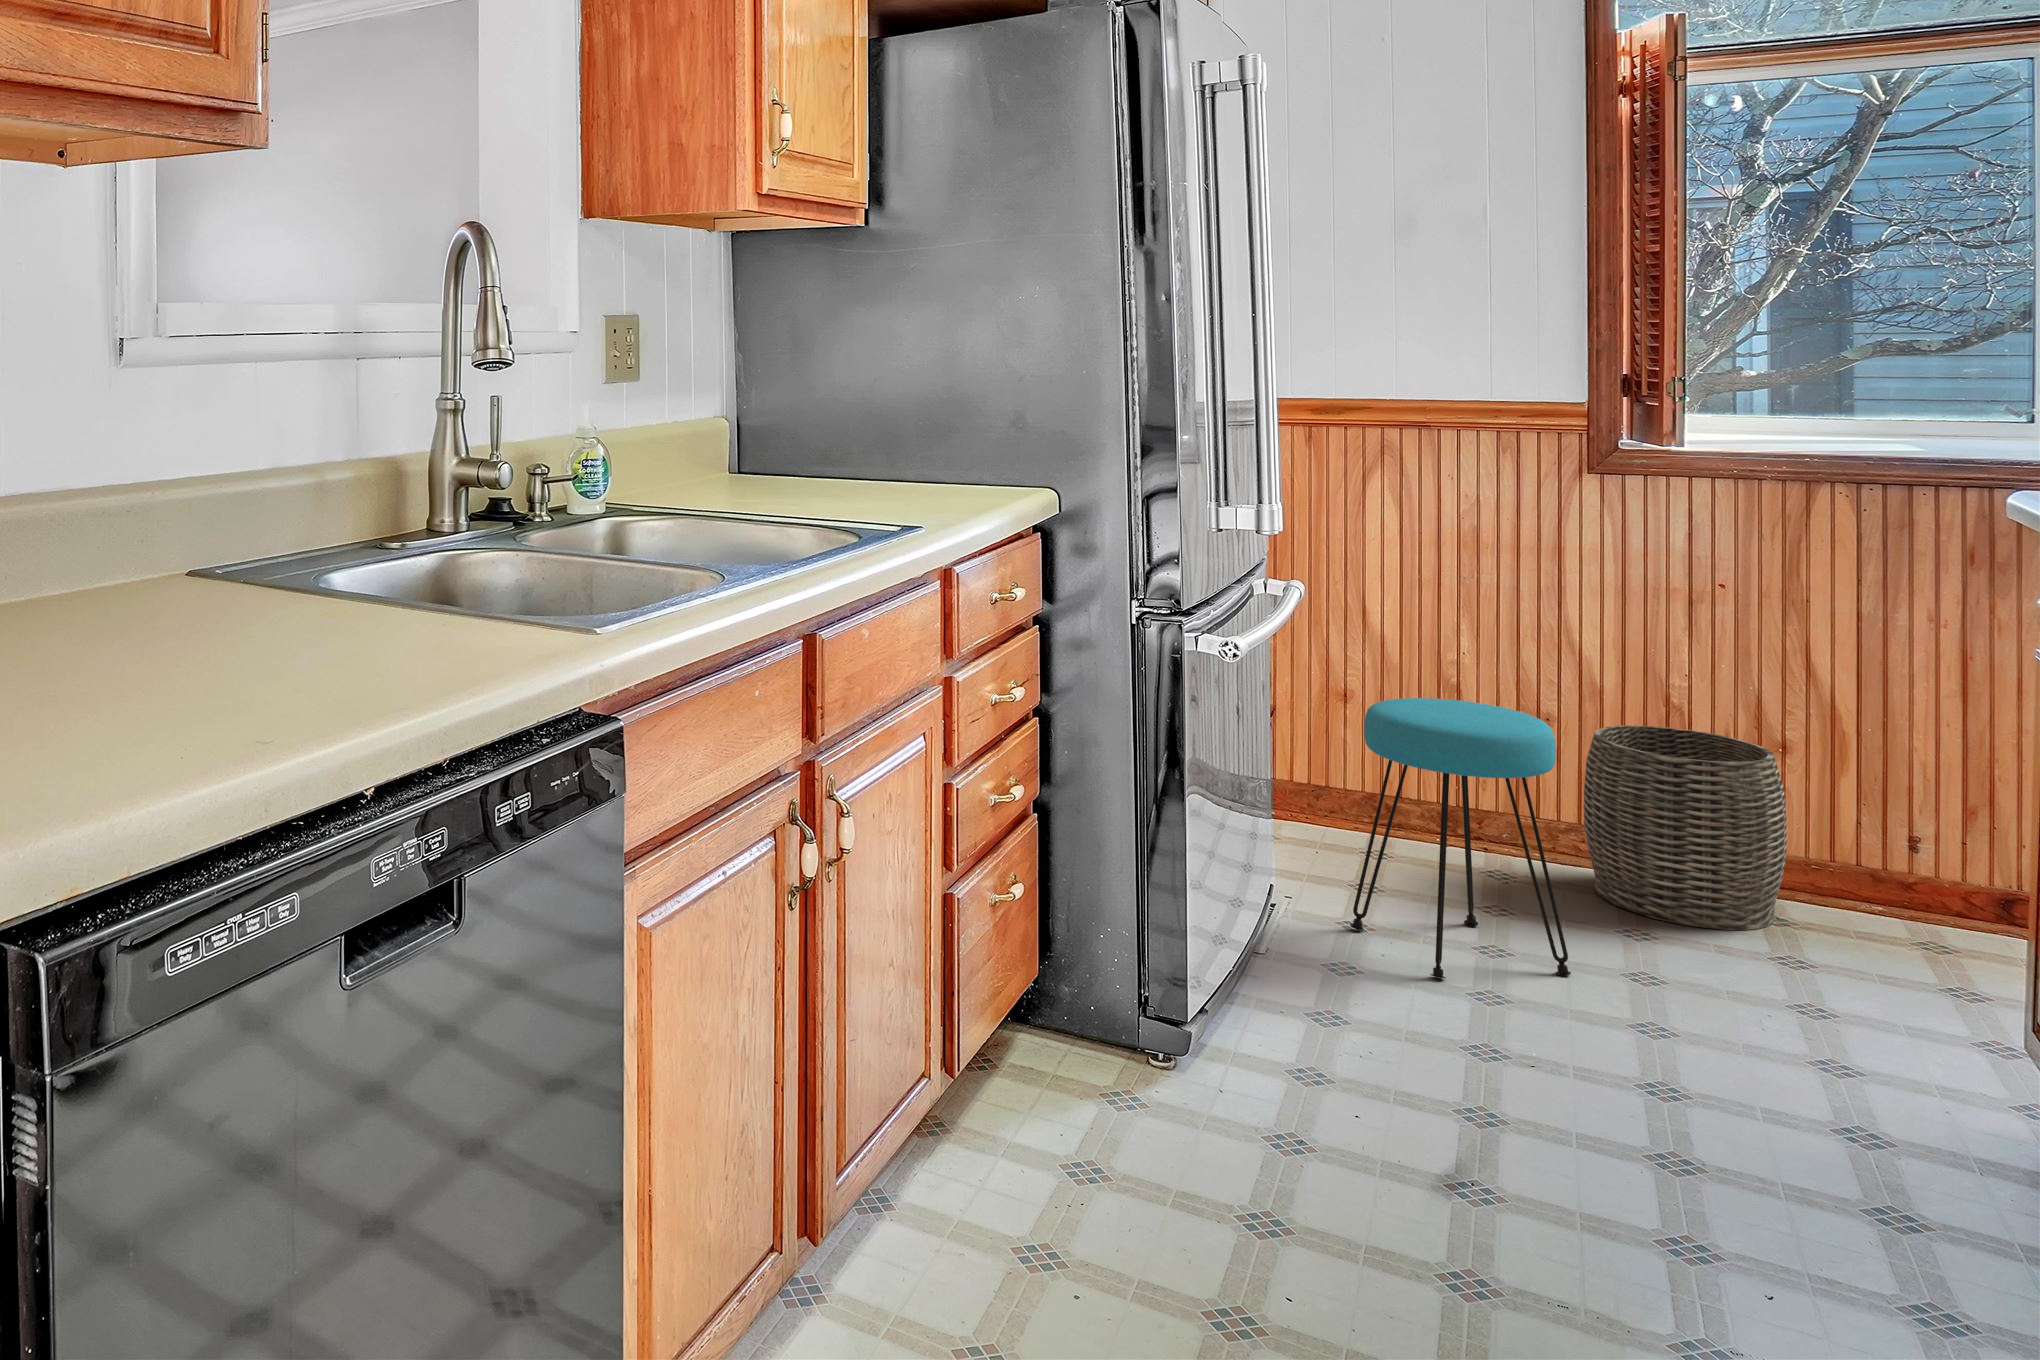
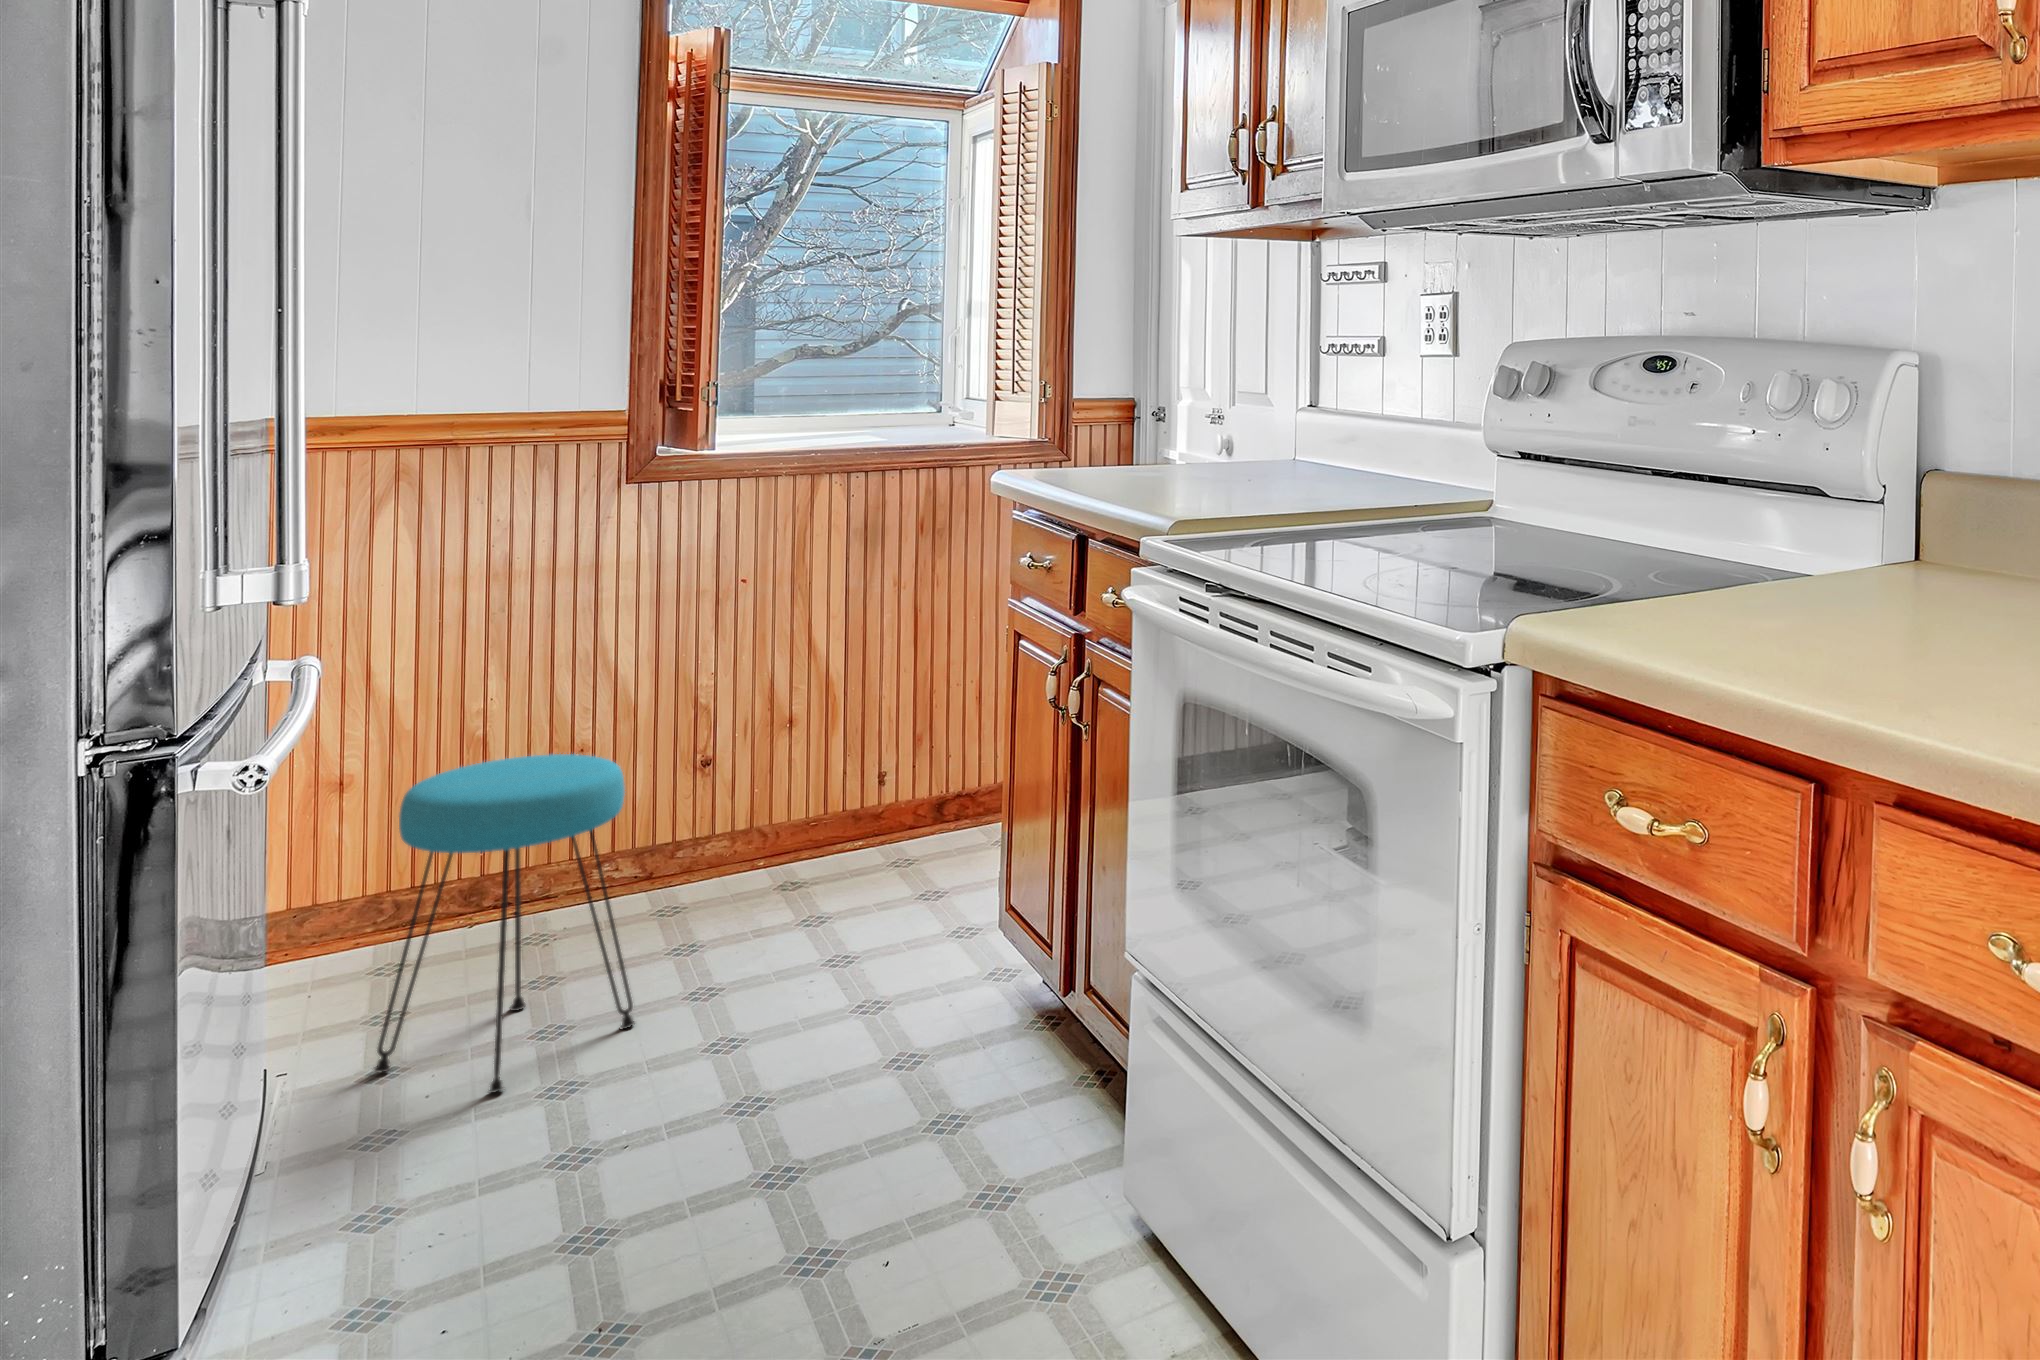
woven basket: present [1584,726,1787,930] -> none [625,726,803,927]

